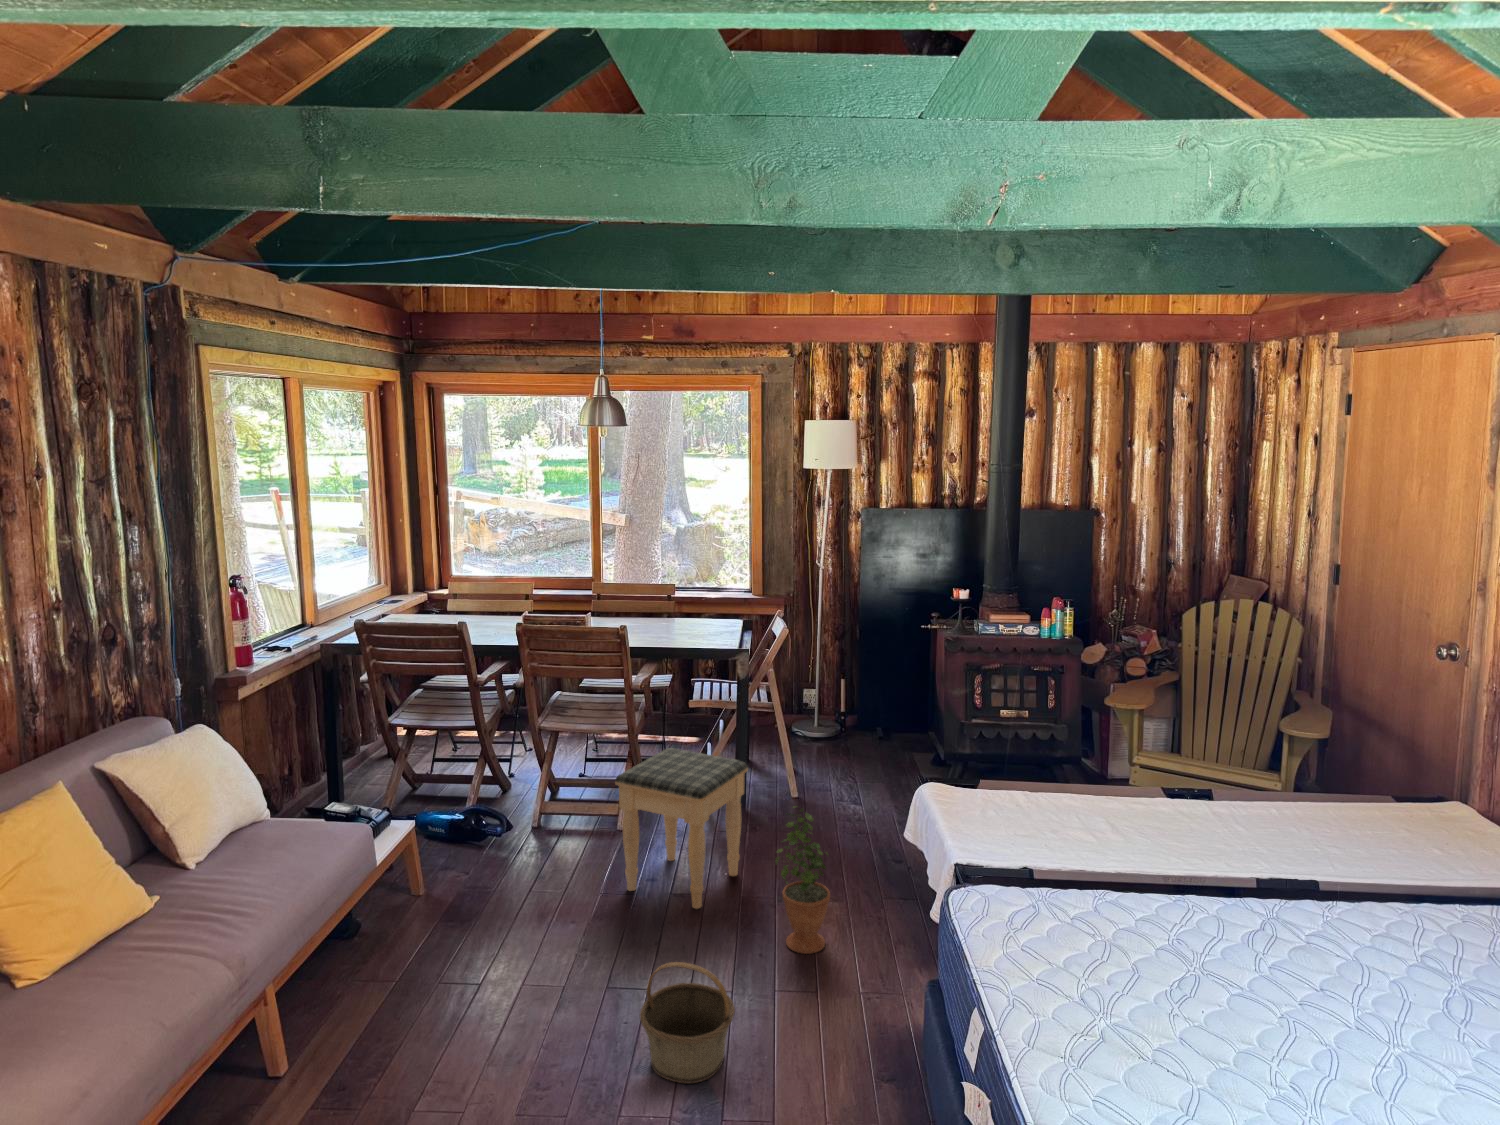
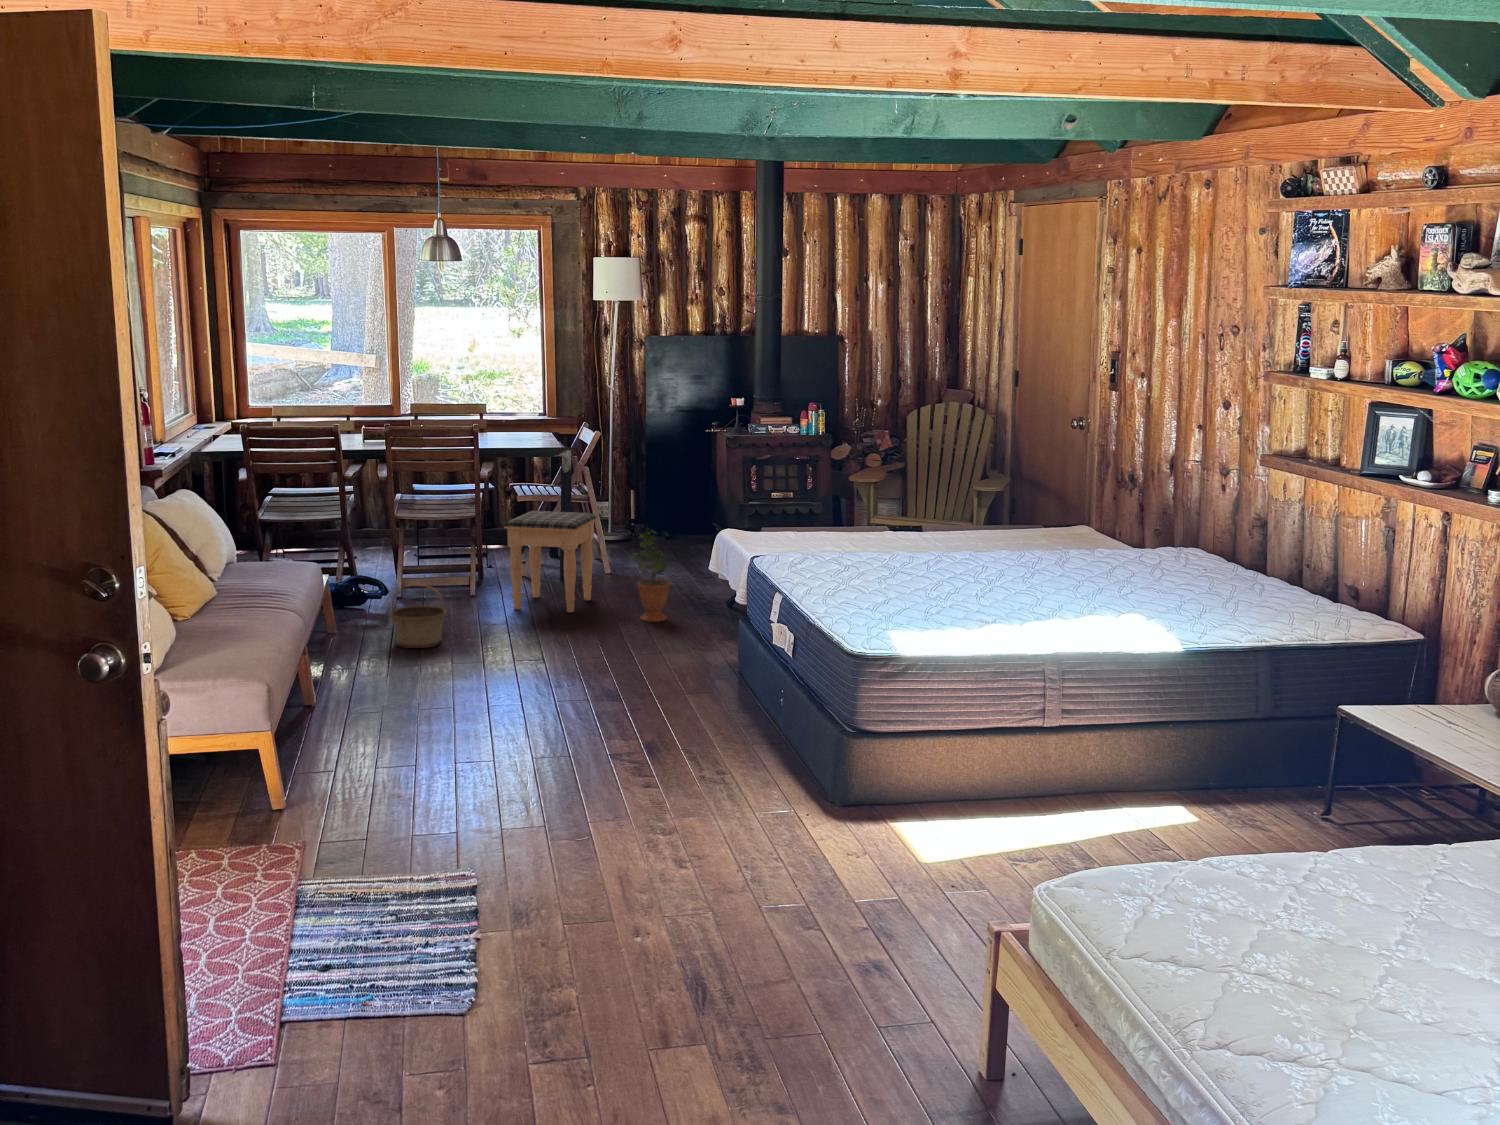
basket: present [640,962,735,1083] -> present [389,584,447,648]

